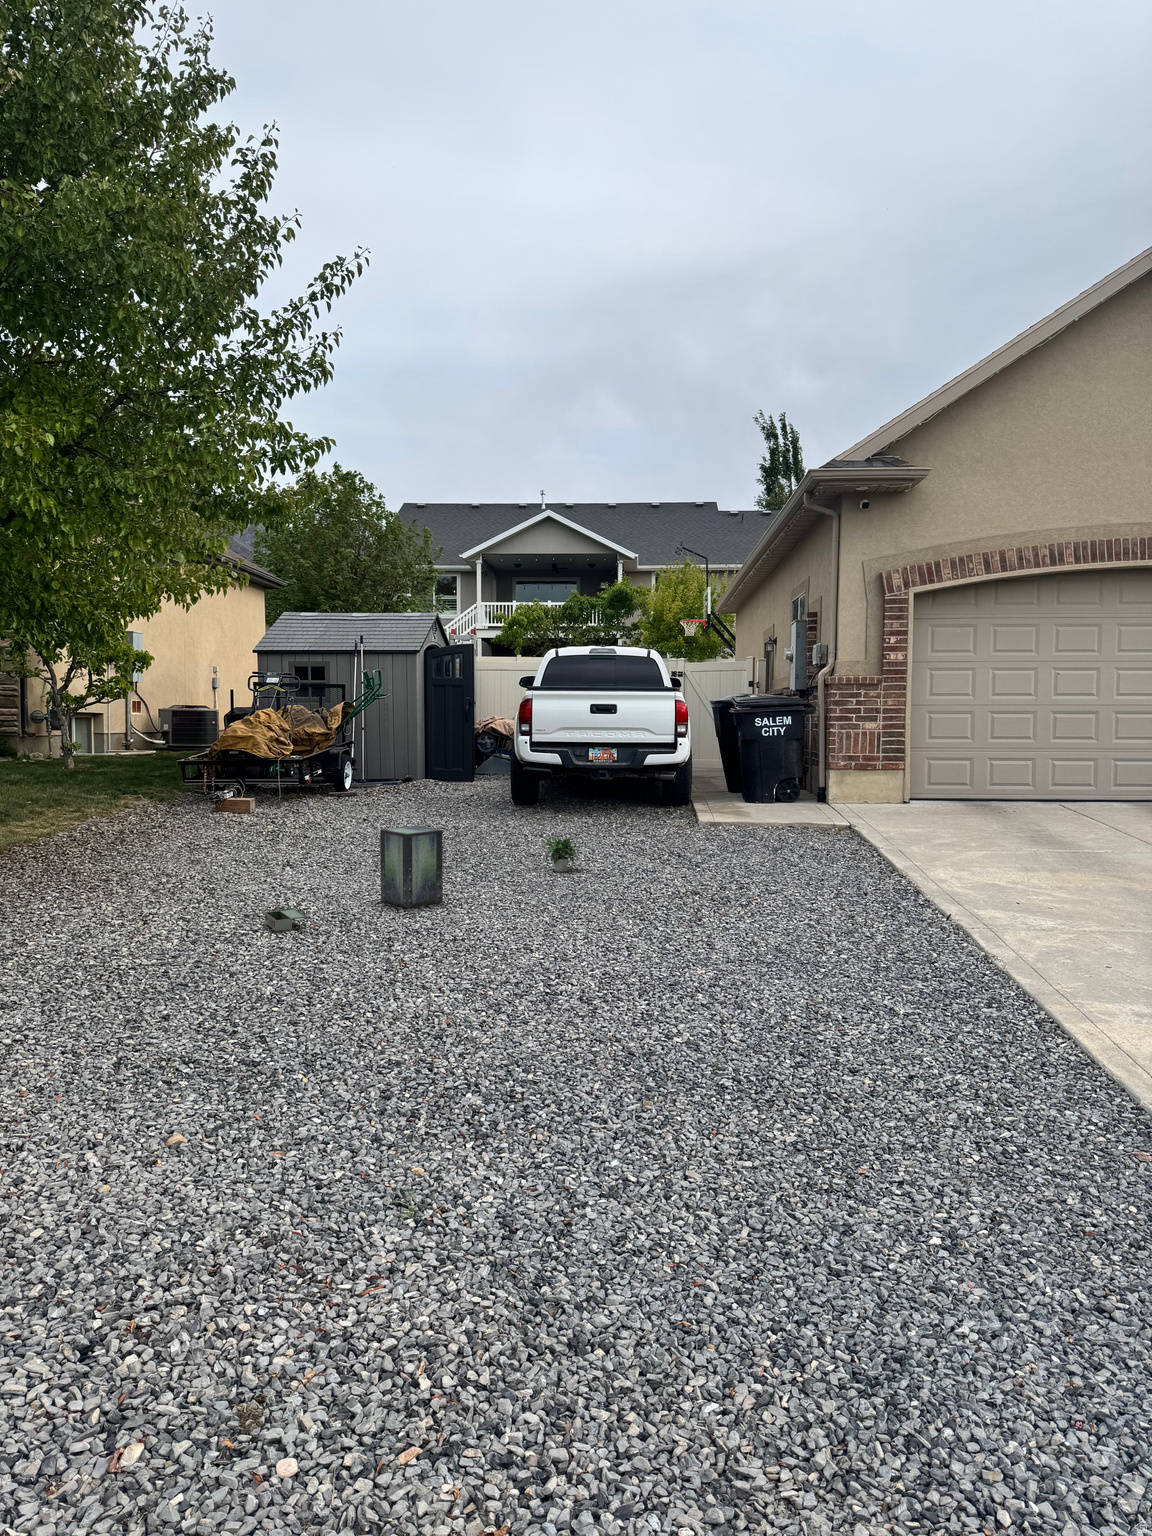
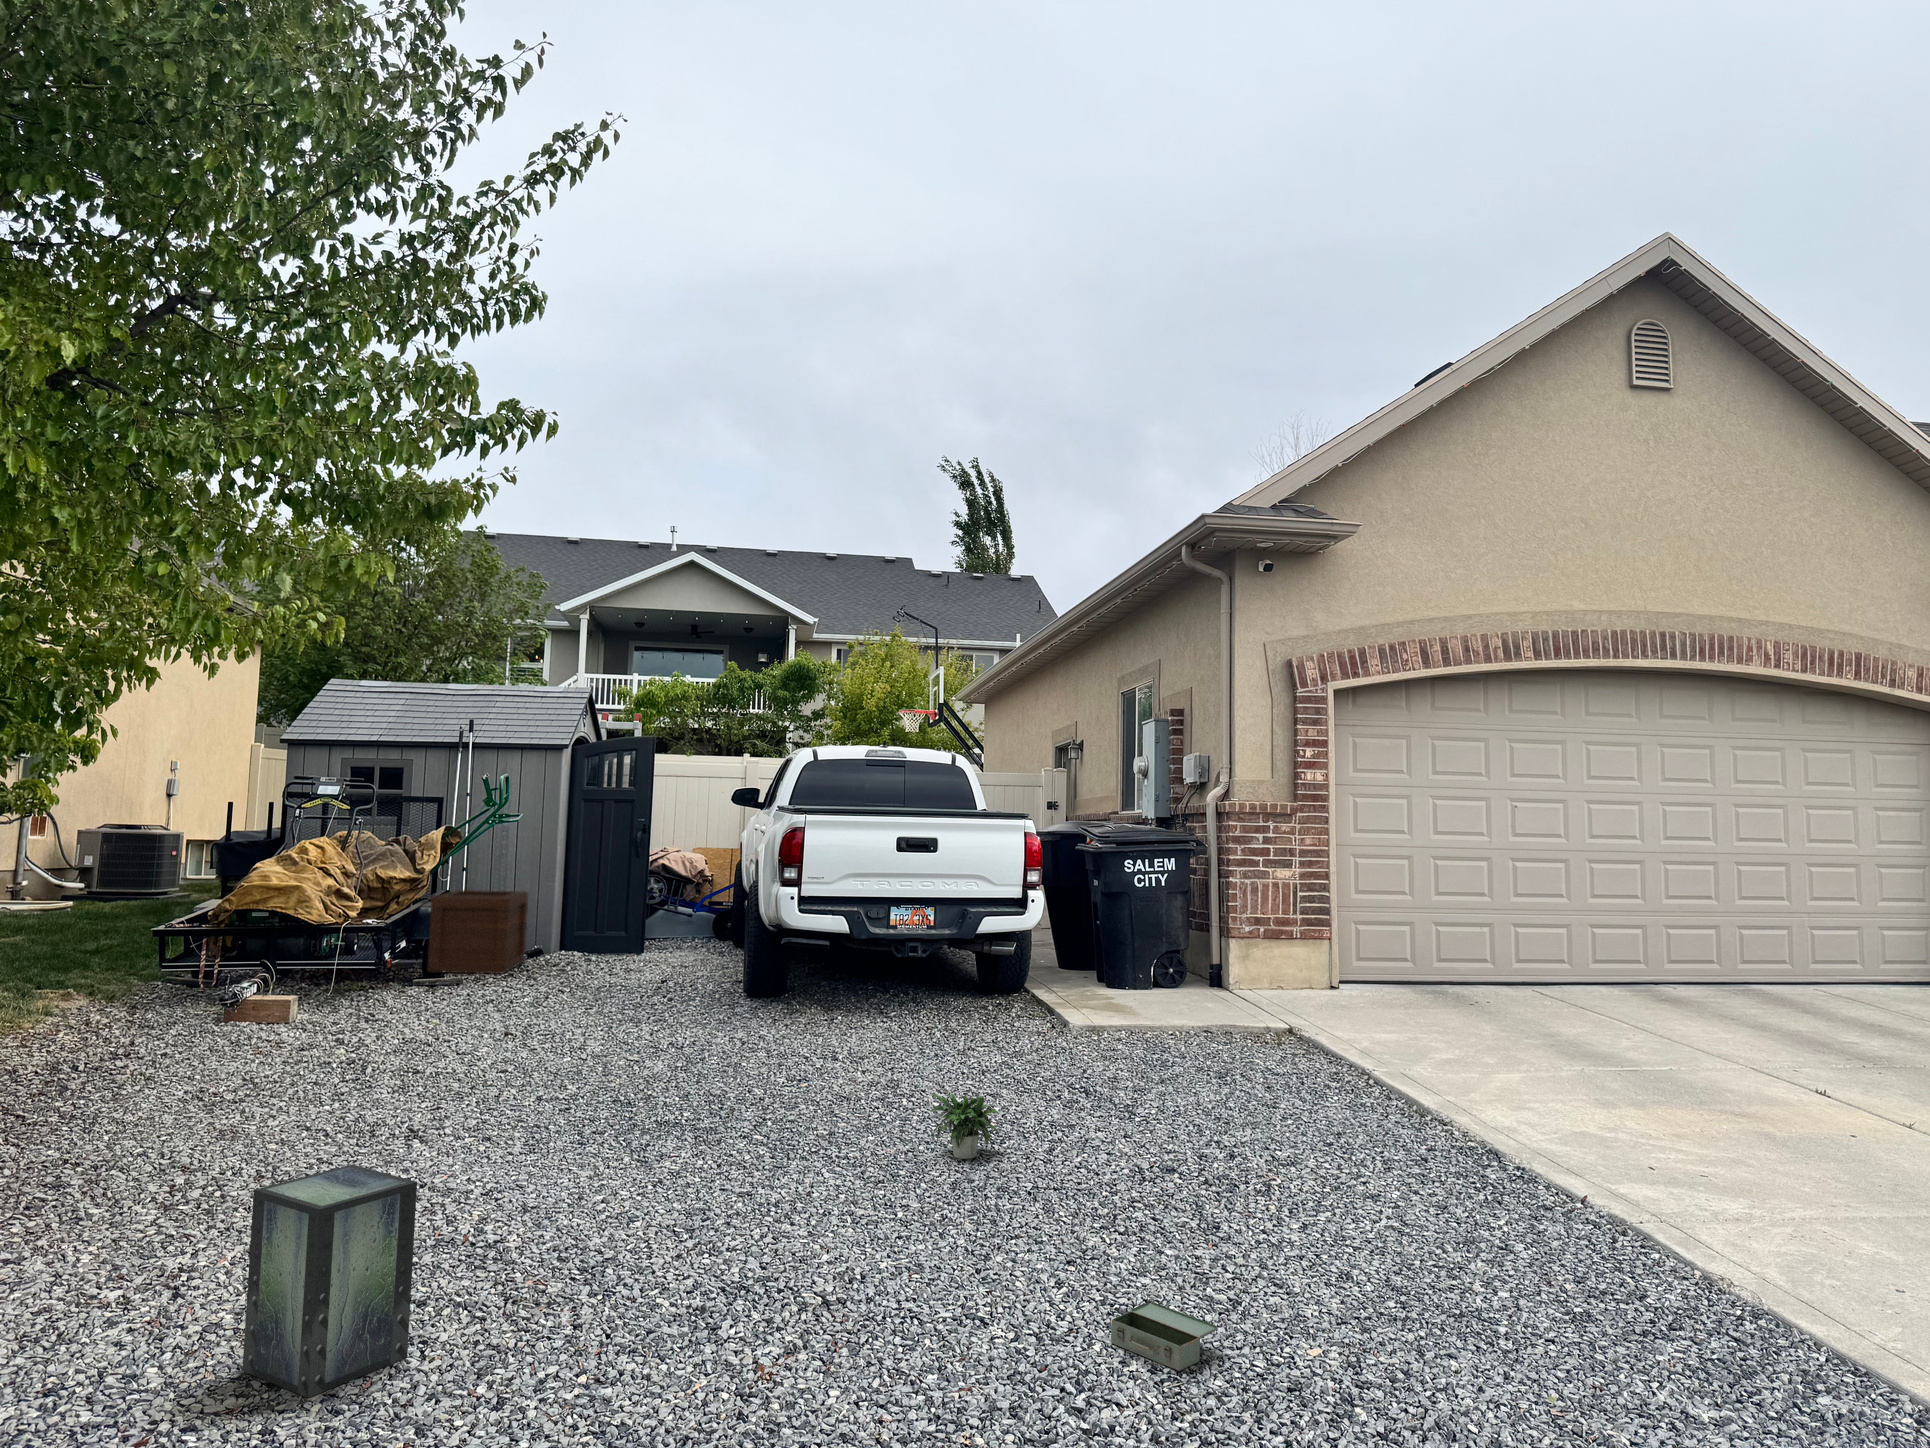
wooden crate: none [333,743,392,792] -> present [428,890,528,974]
storage box: present [380,826,443,908] -> present [242,1164,417,1398]
toolbox: present [265,908,306,931] -> present [1111,1302,1218,1371]

